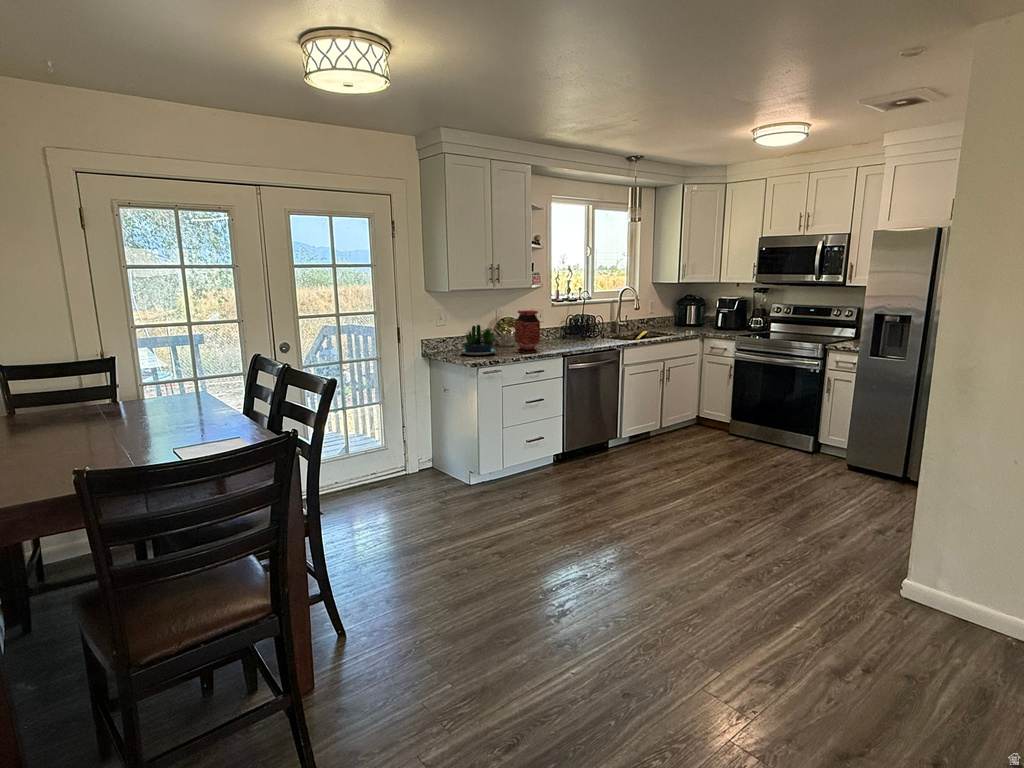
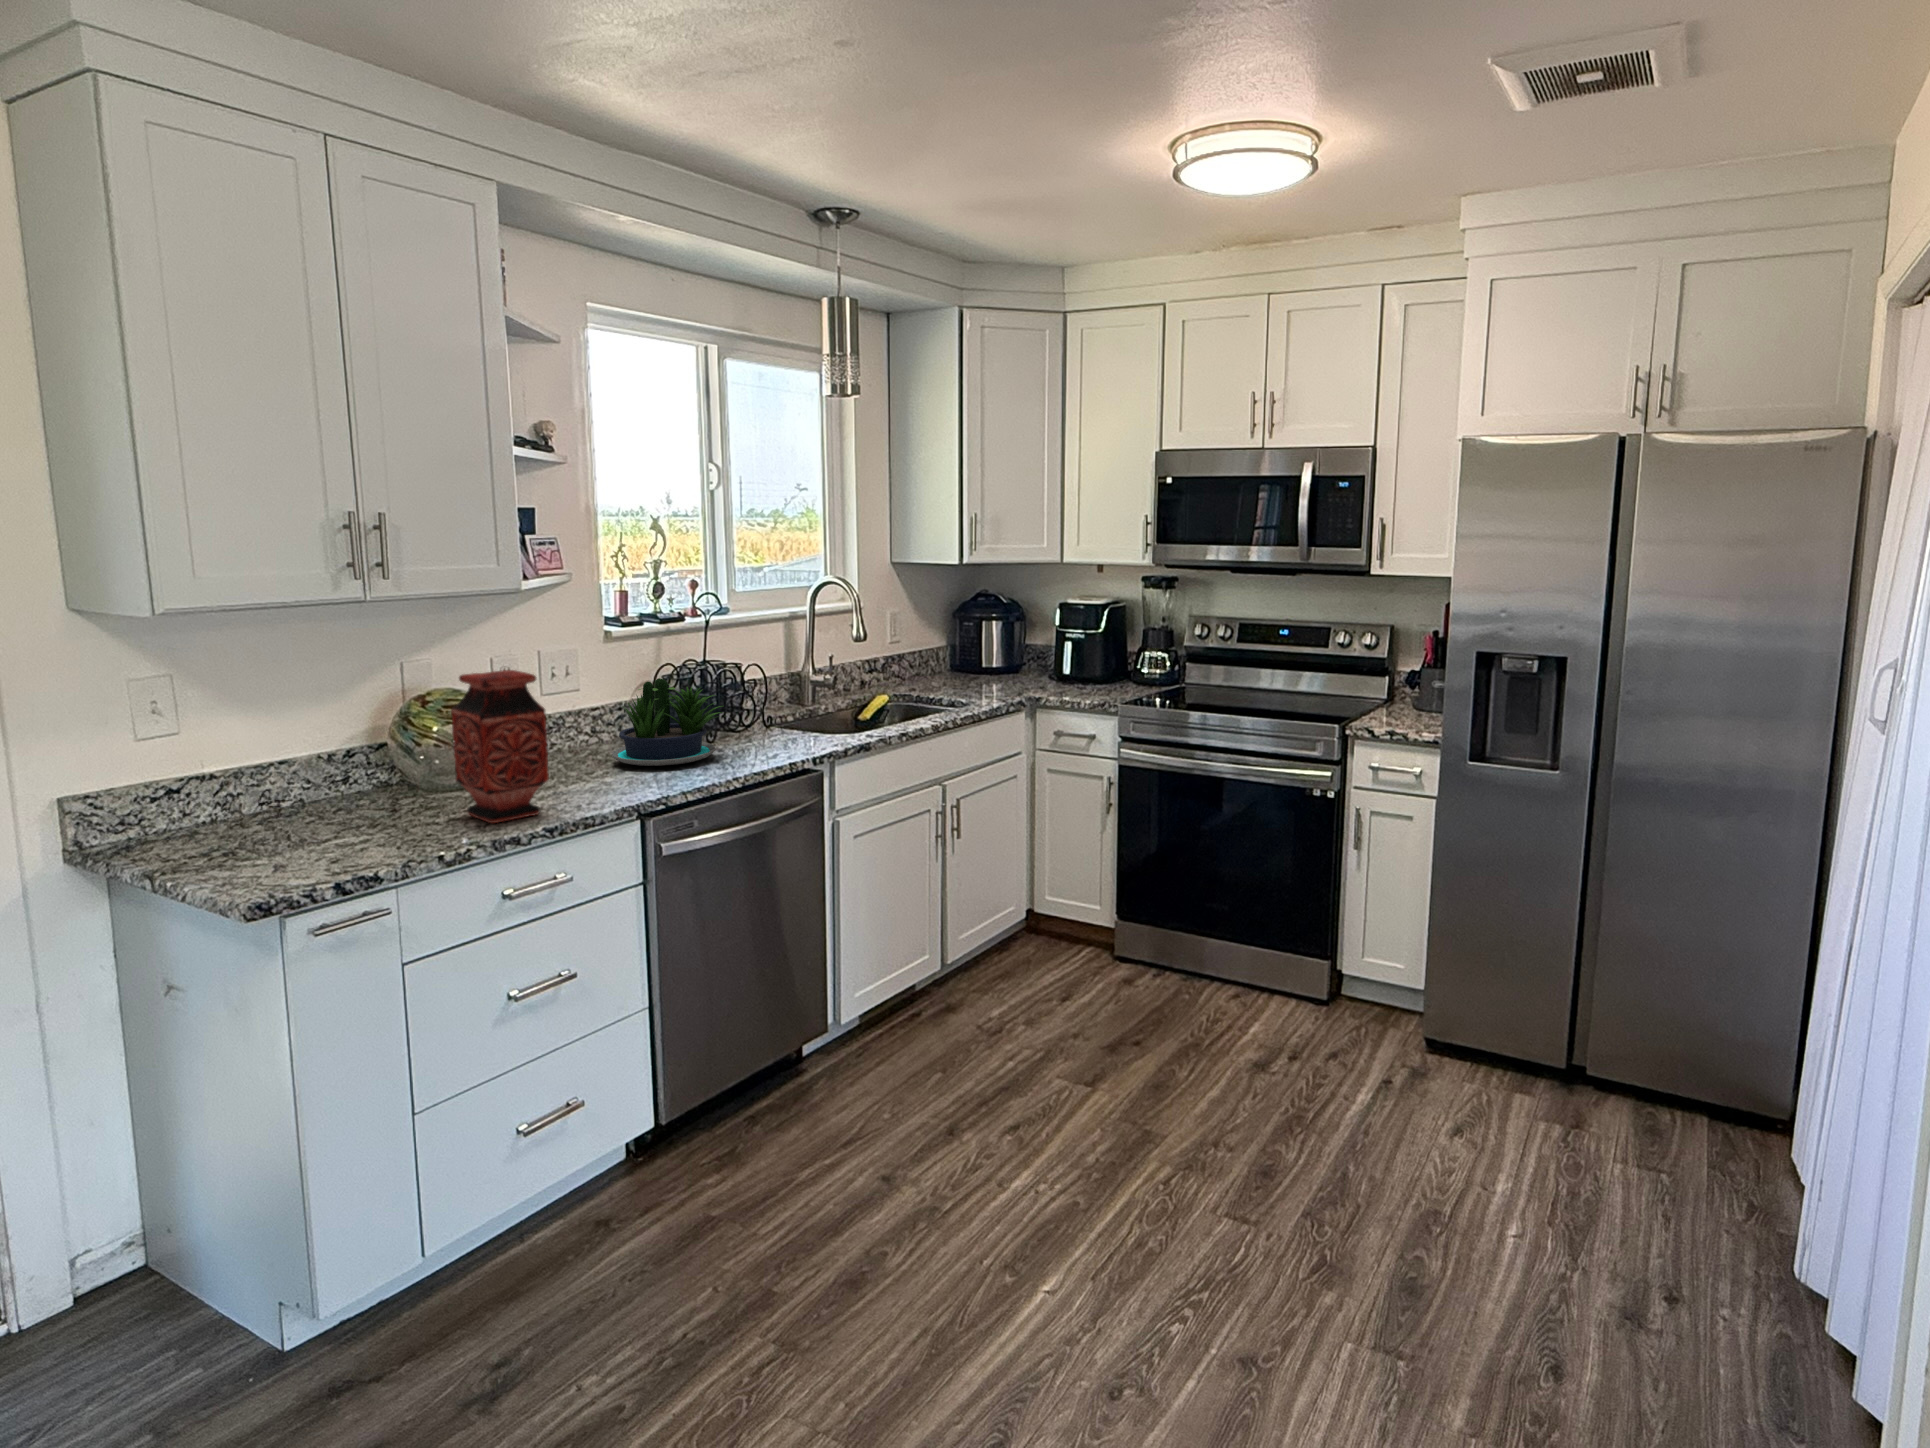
potted plant: present [460,325,497,355] -> present [612,678,722,766]

